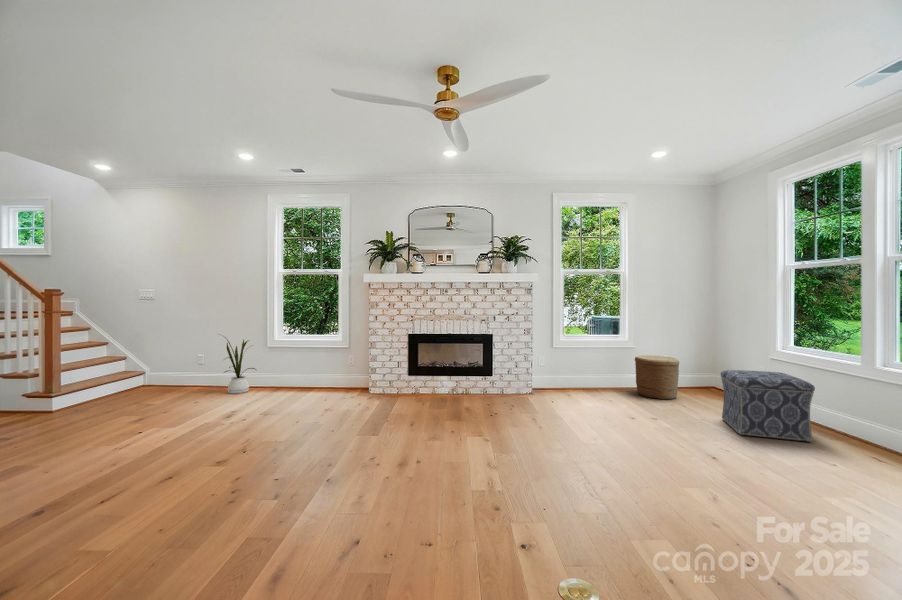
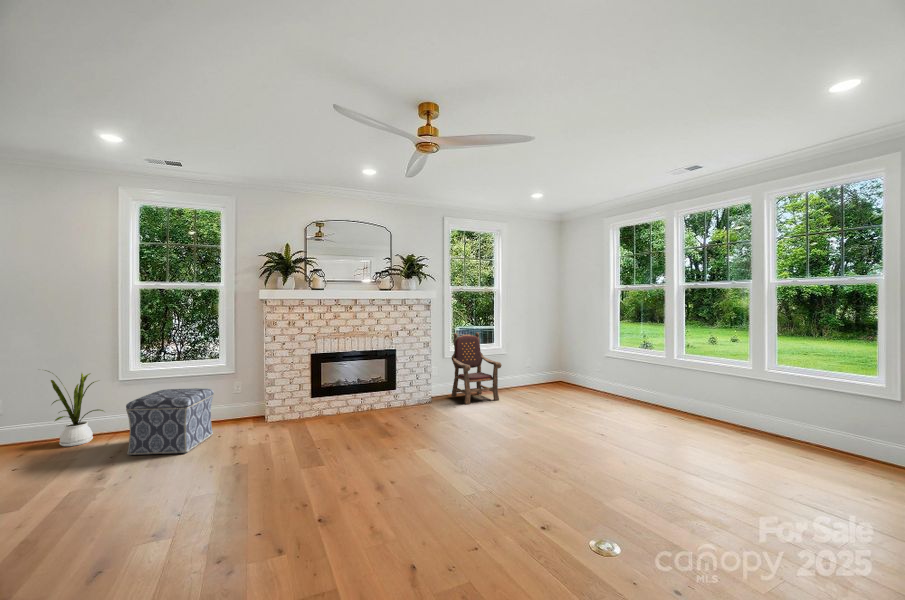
armchair: none [558,321,616,400] -> present [451,332,502,404]
woven basket: present [635,355,679,399] -> none [510,359,543,395]
ottoman: present [721,370,815,442] -> present [126,388,214,456]

